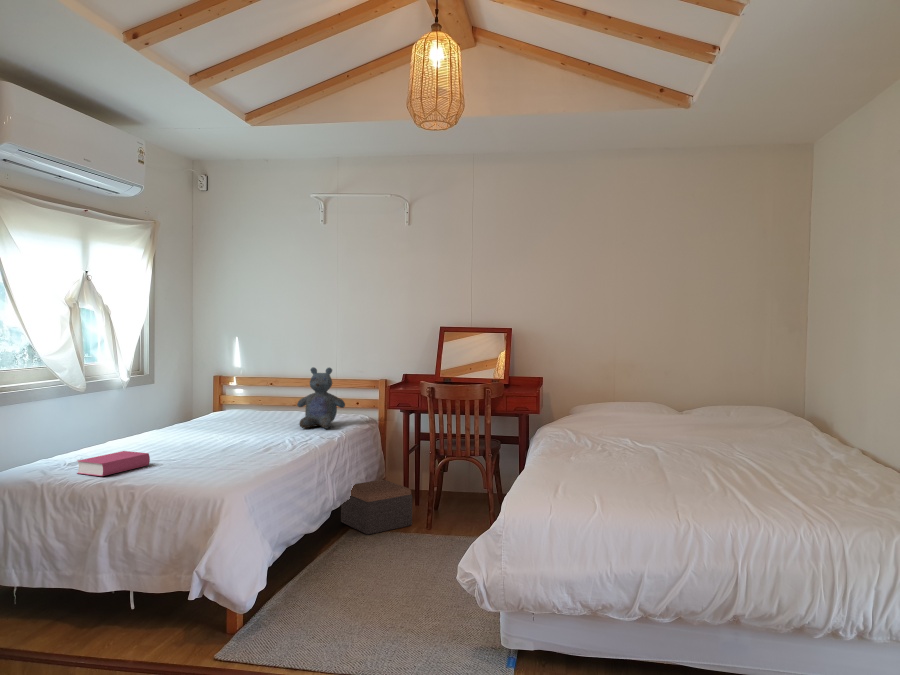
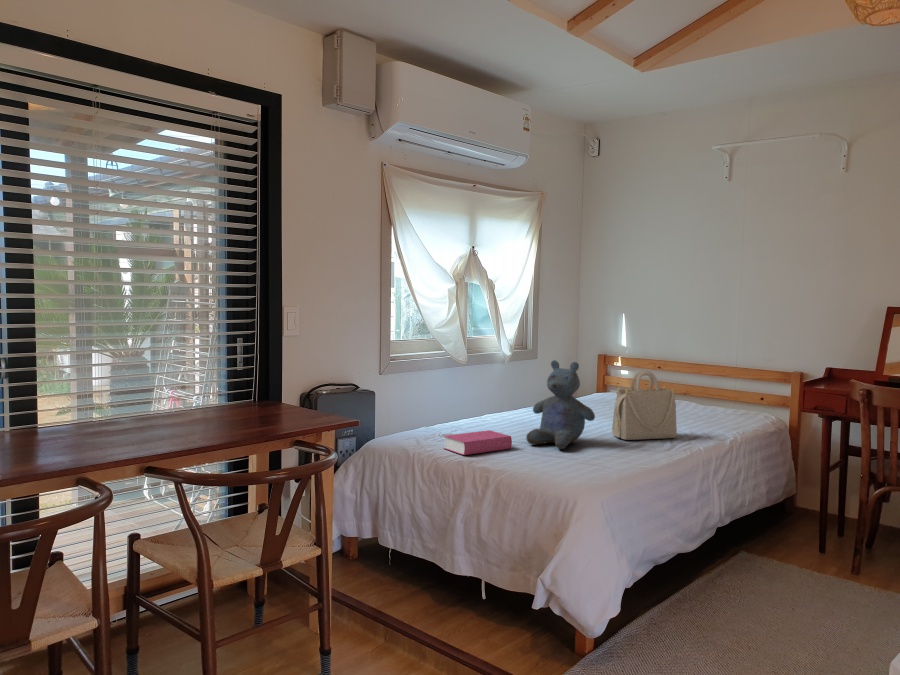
stuffed bear: present [297,367,345,429] -> present [526,360,595,449]
handbag: none [241,385,296,446] -> present [612,371,677,440]
footstool: present [341,480,412,535] -> none [731,499,830,567]

